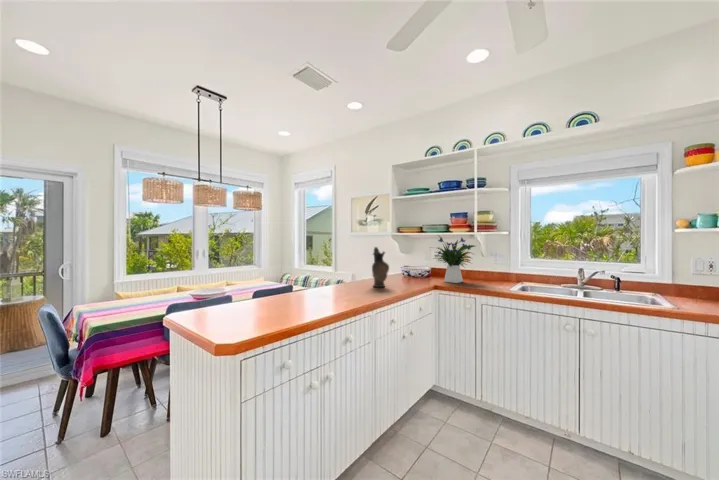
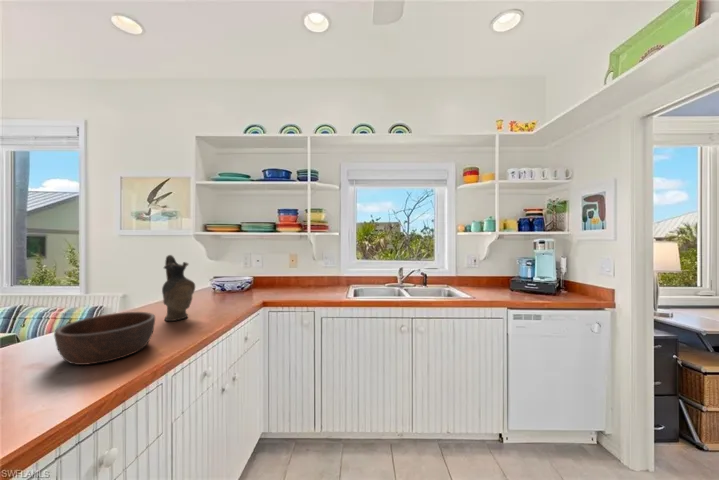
flower arrangement: present [436,236,475,283] -> none [254,235,311,293]
wooden bowl: none [330,276,368,296] -> present [54,312,155,365]

